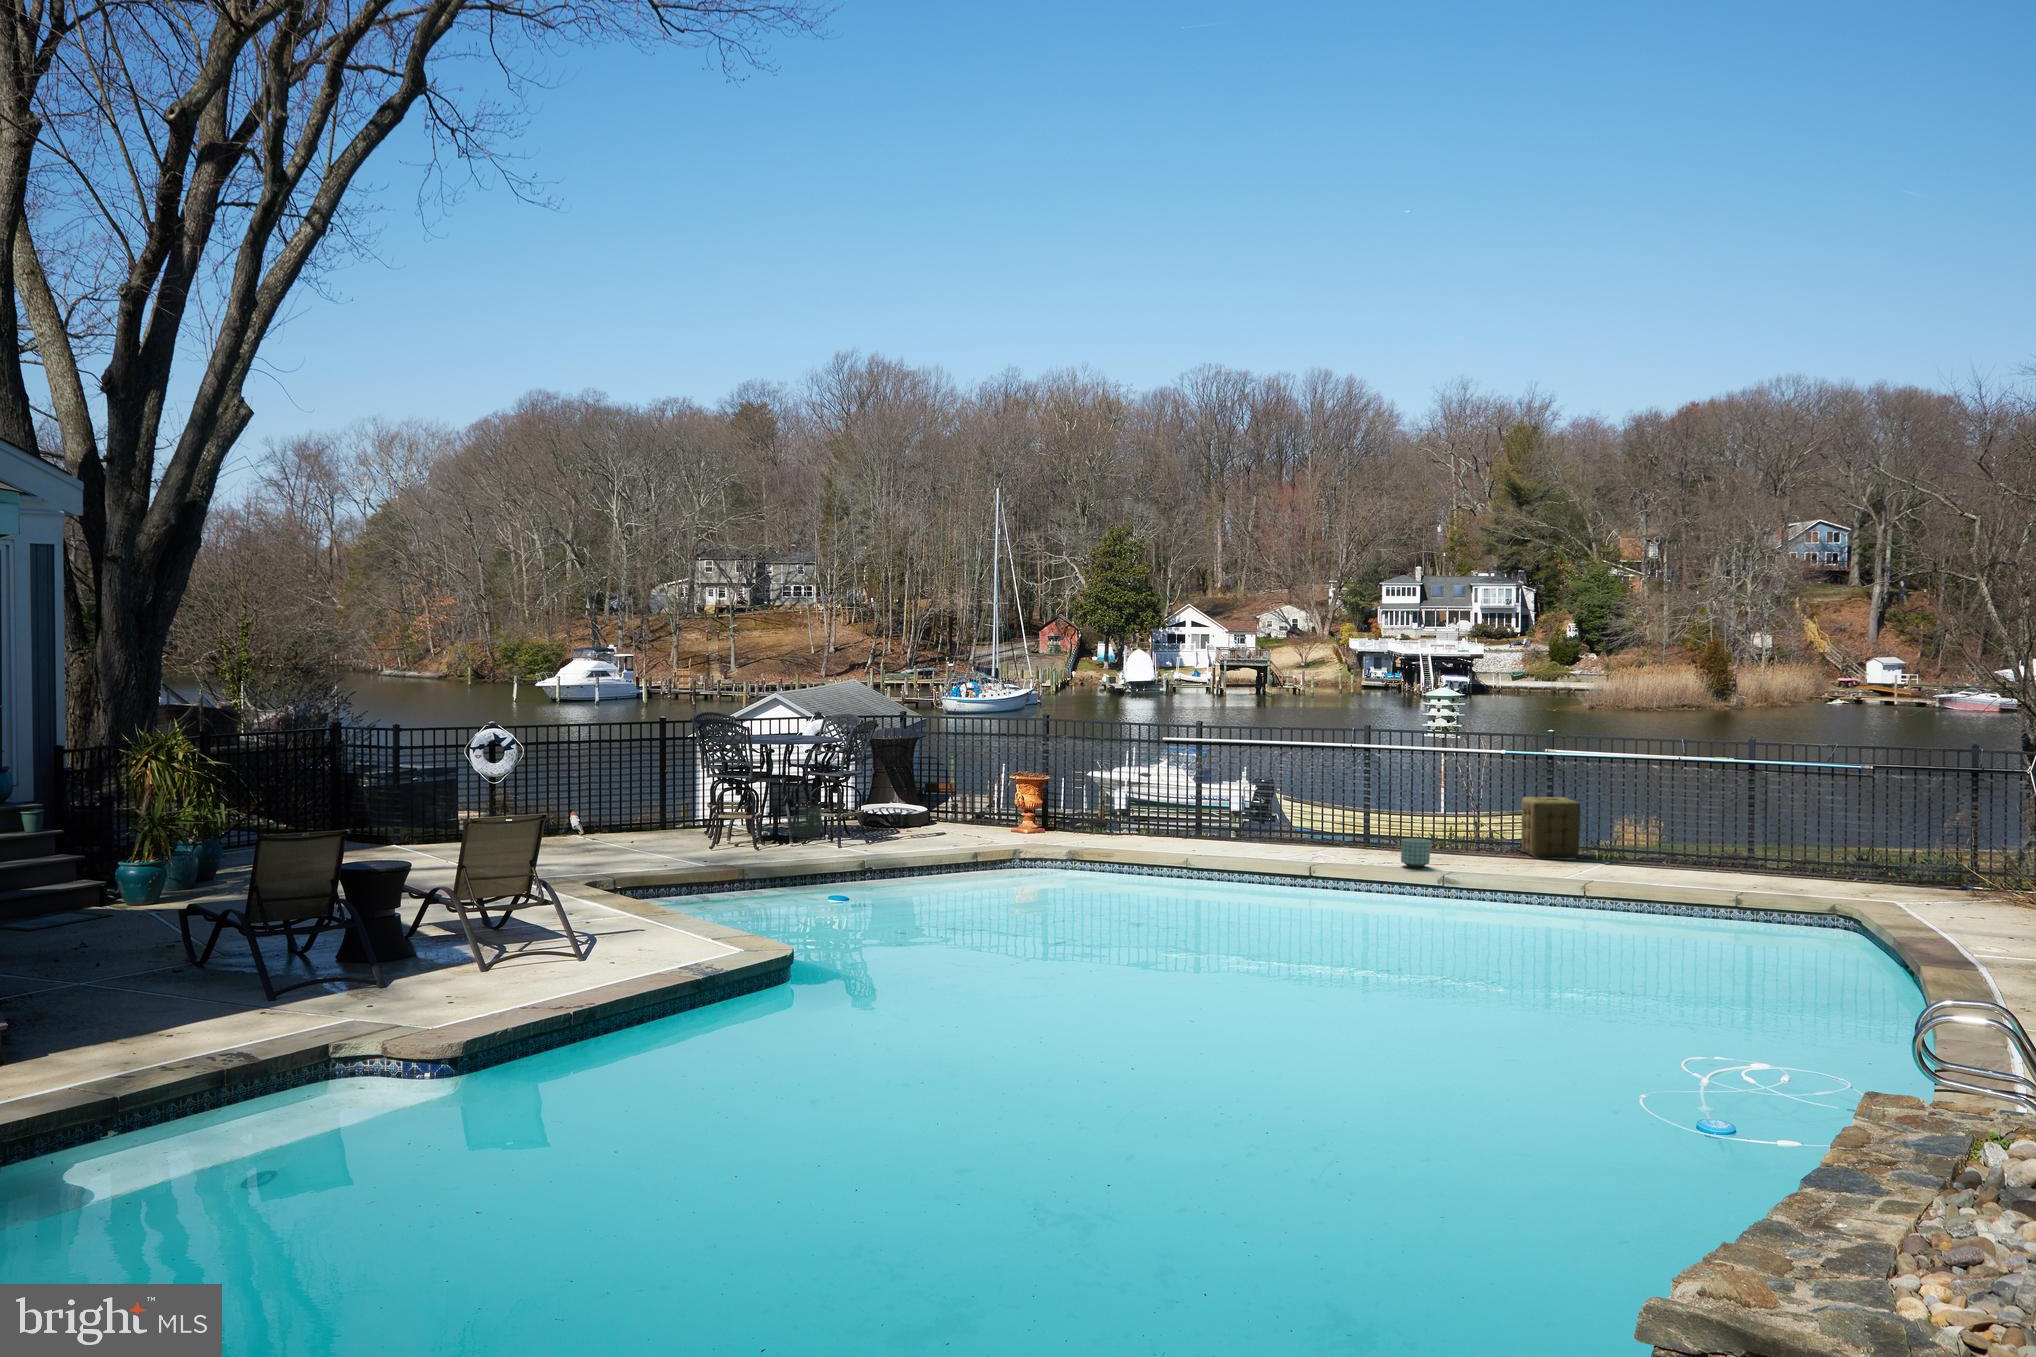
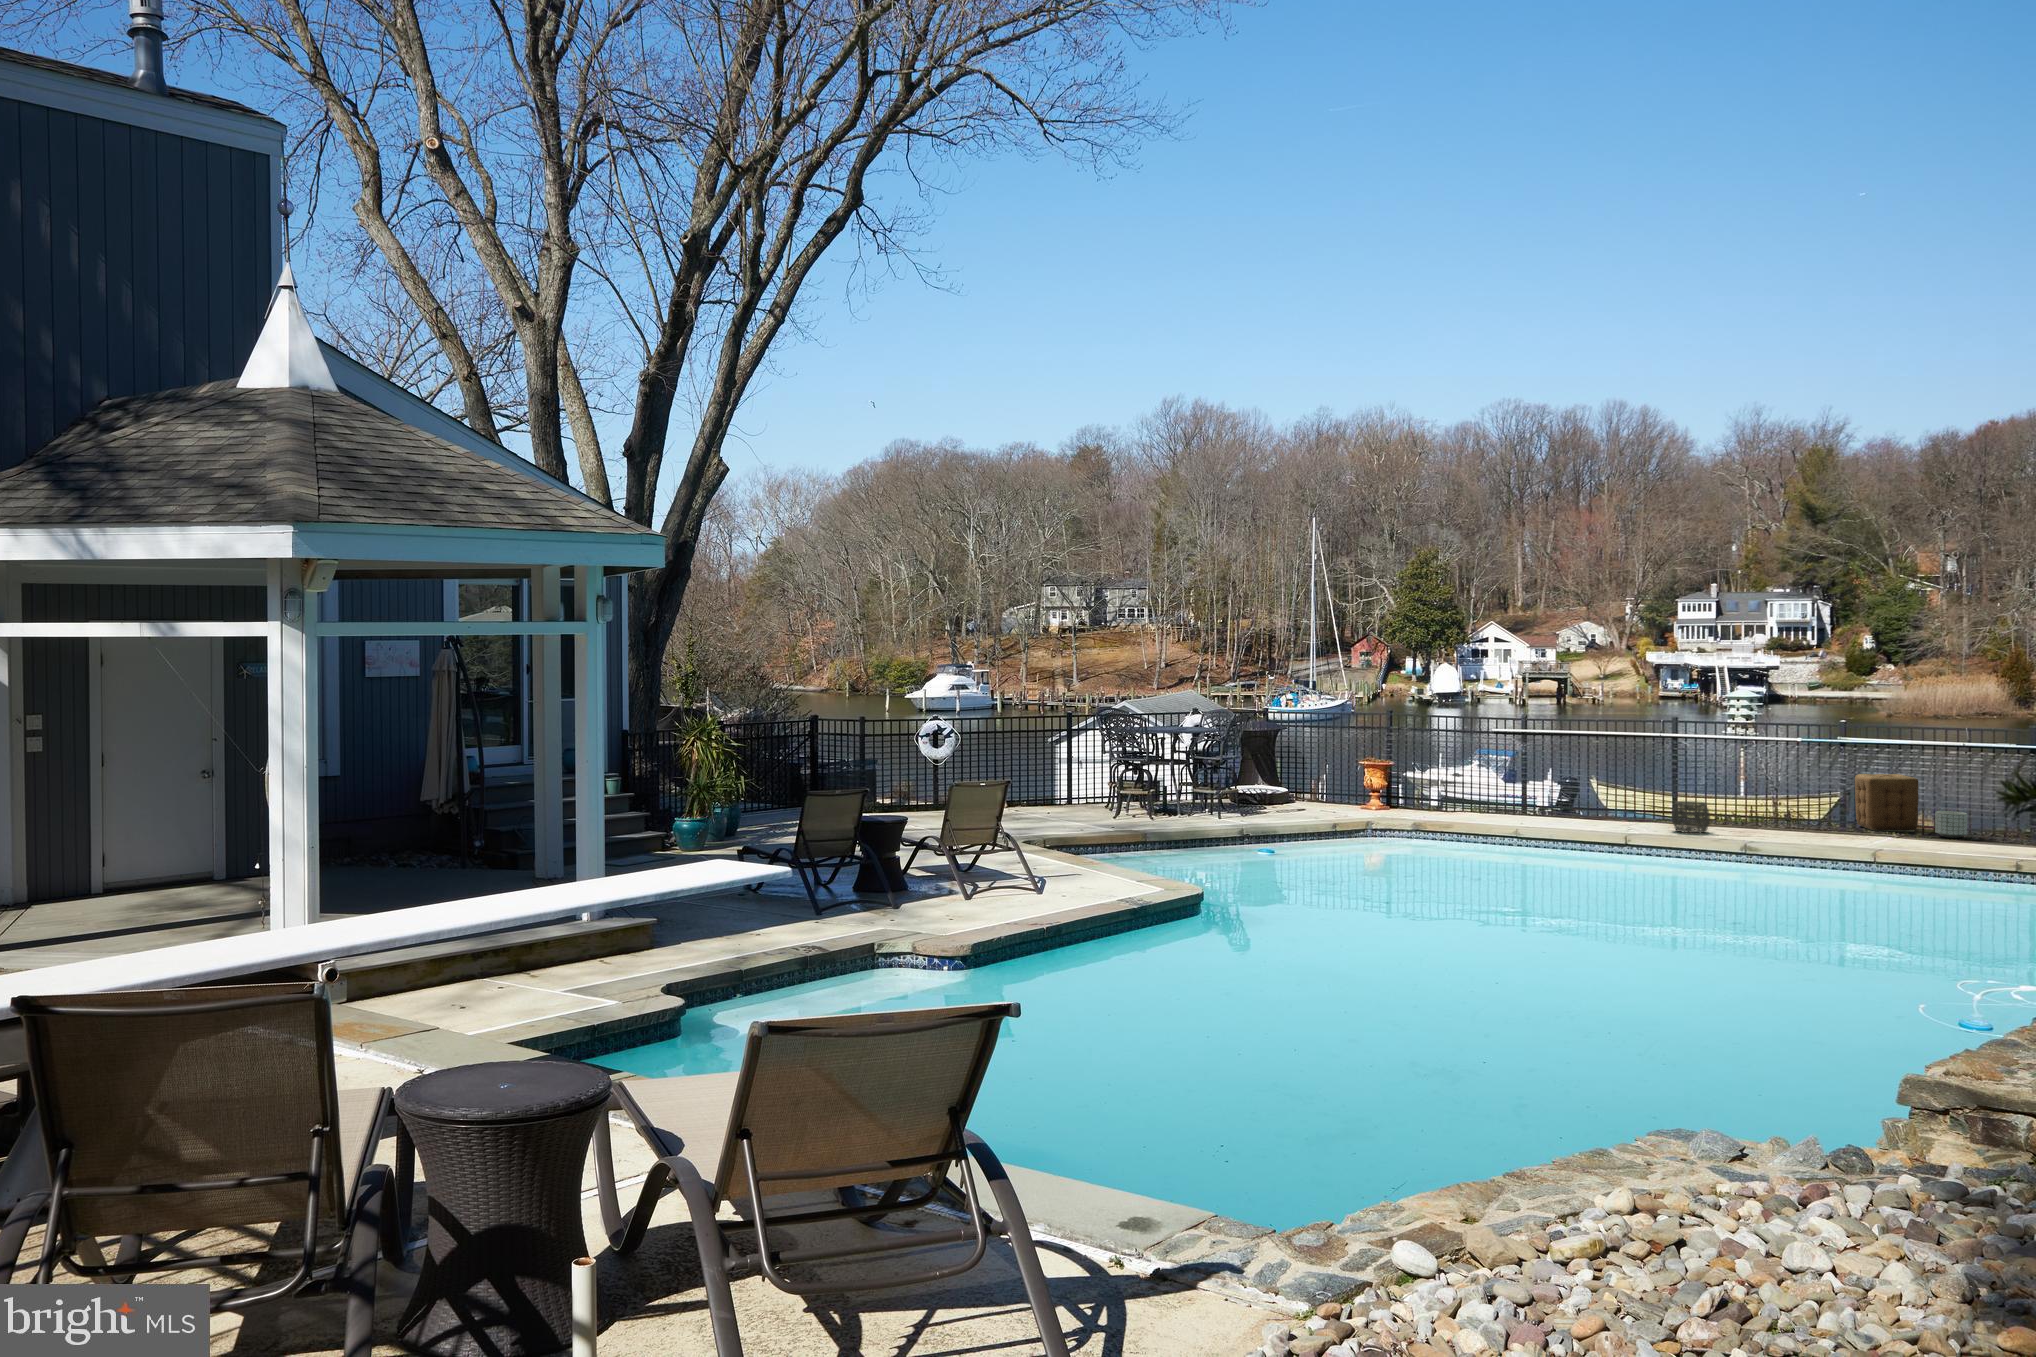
woven basket: present [788,805,822,838] -> present [1672,801,1710,833]
planter: present [1401,838,1430,868] -> present [1935,811,1967,838]

